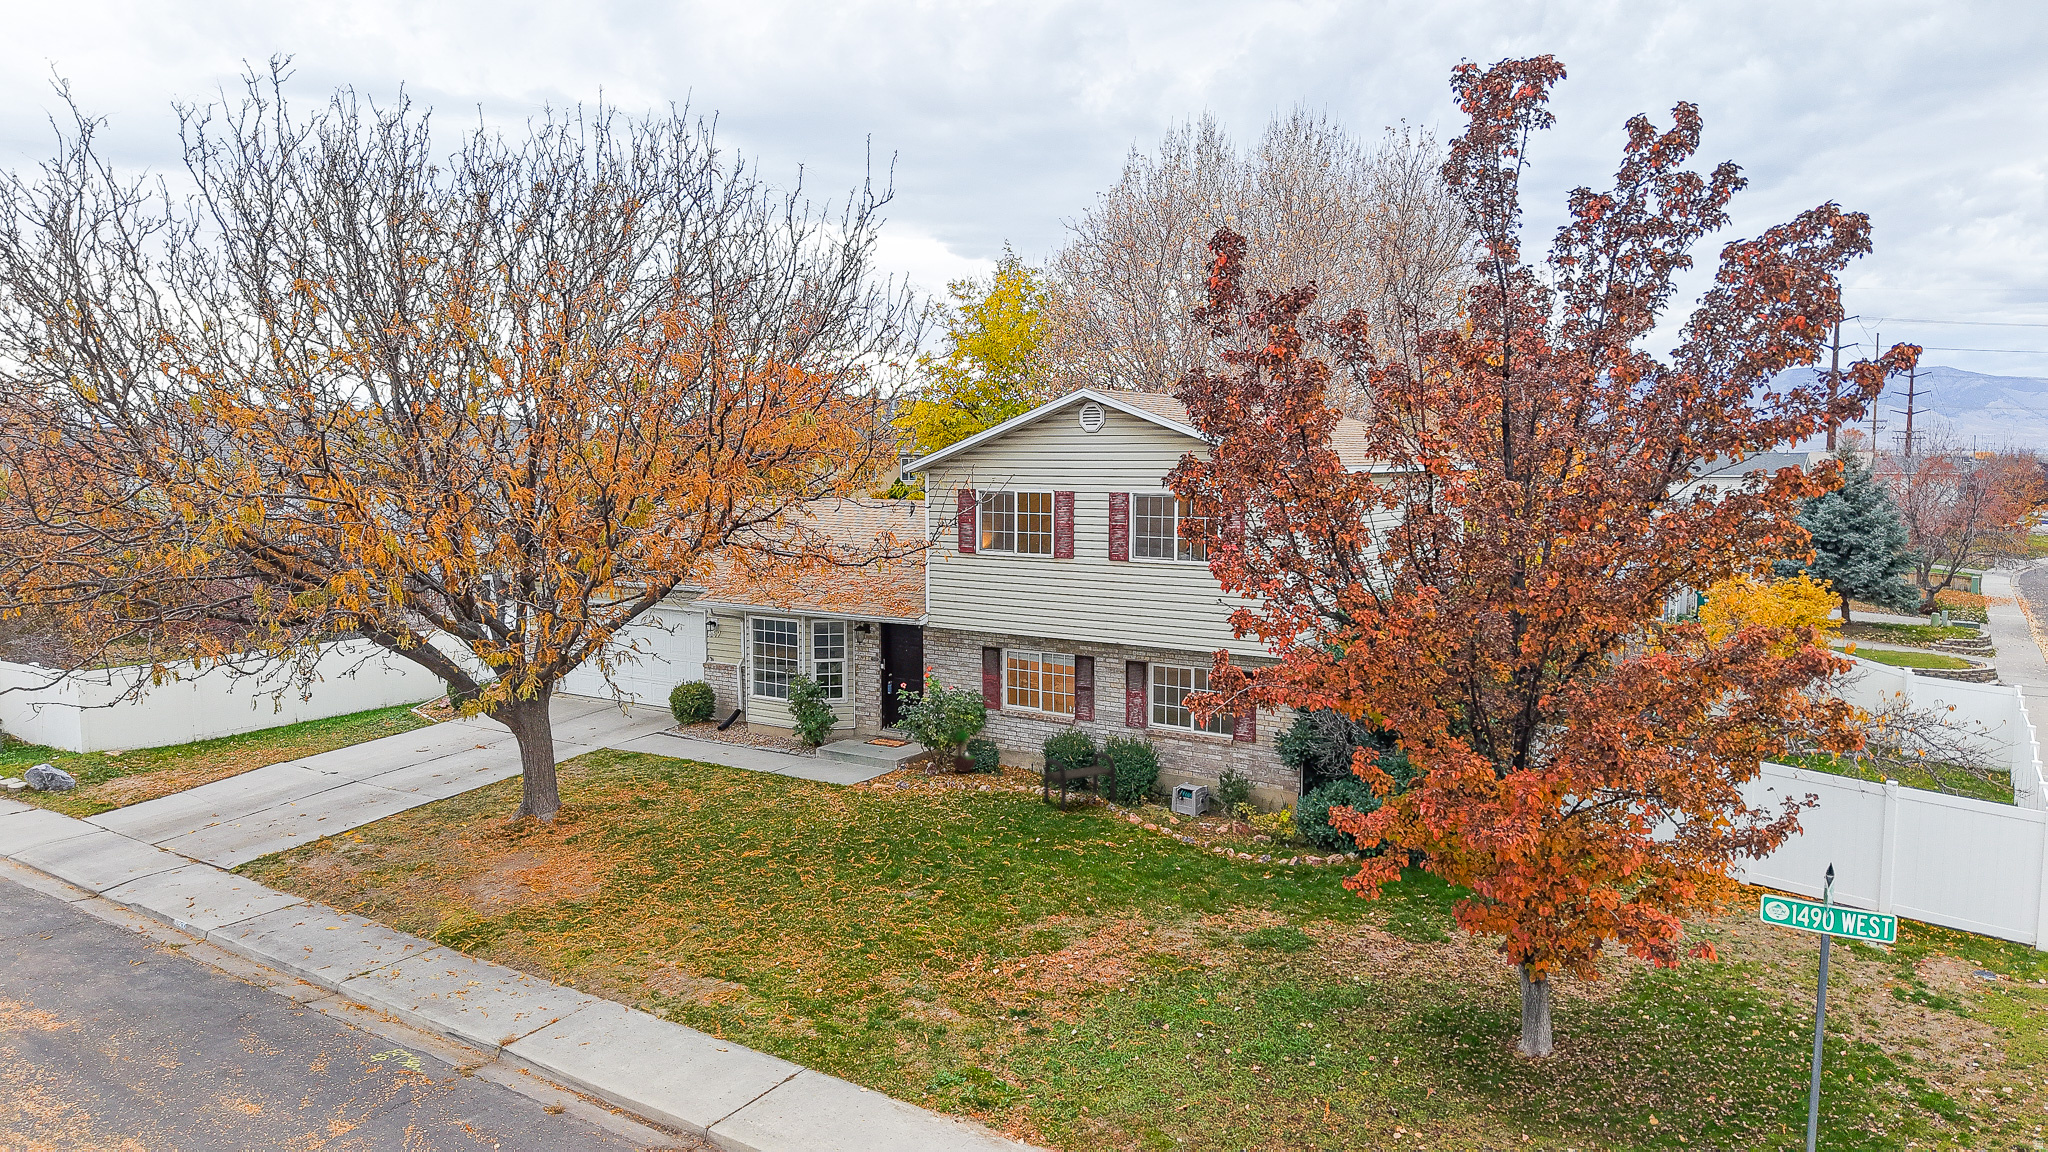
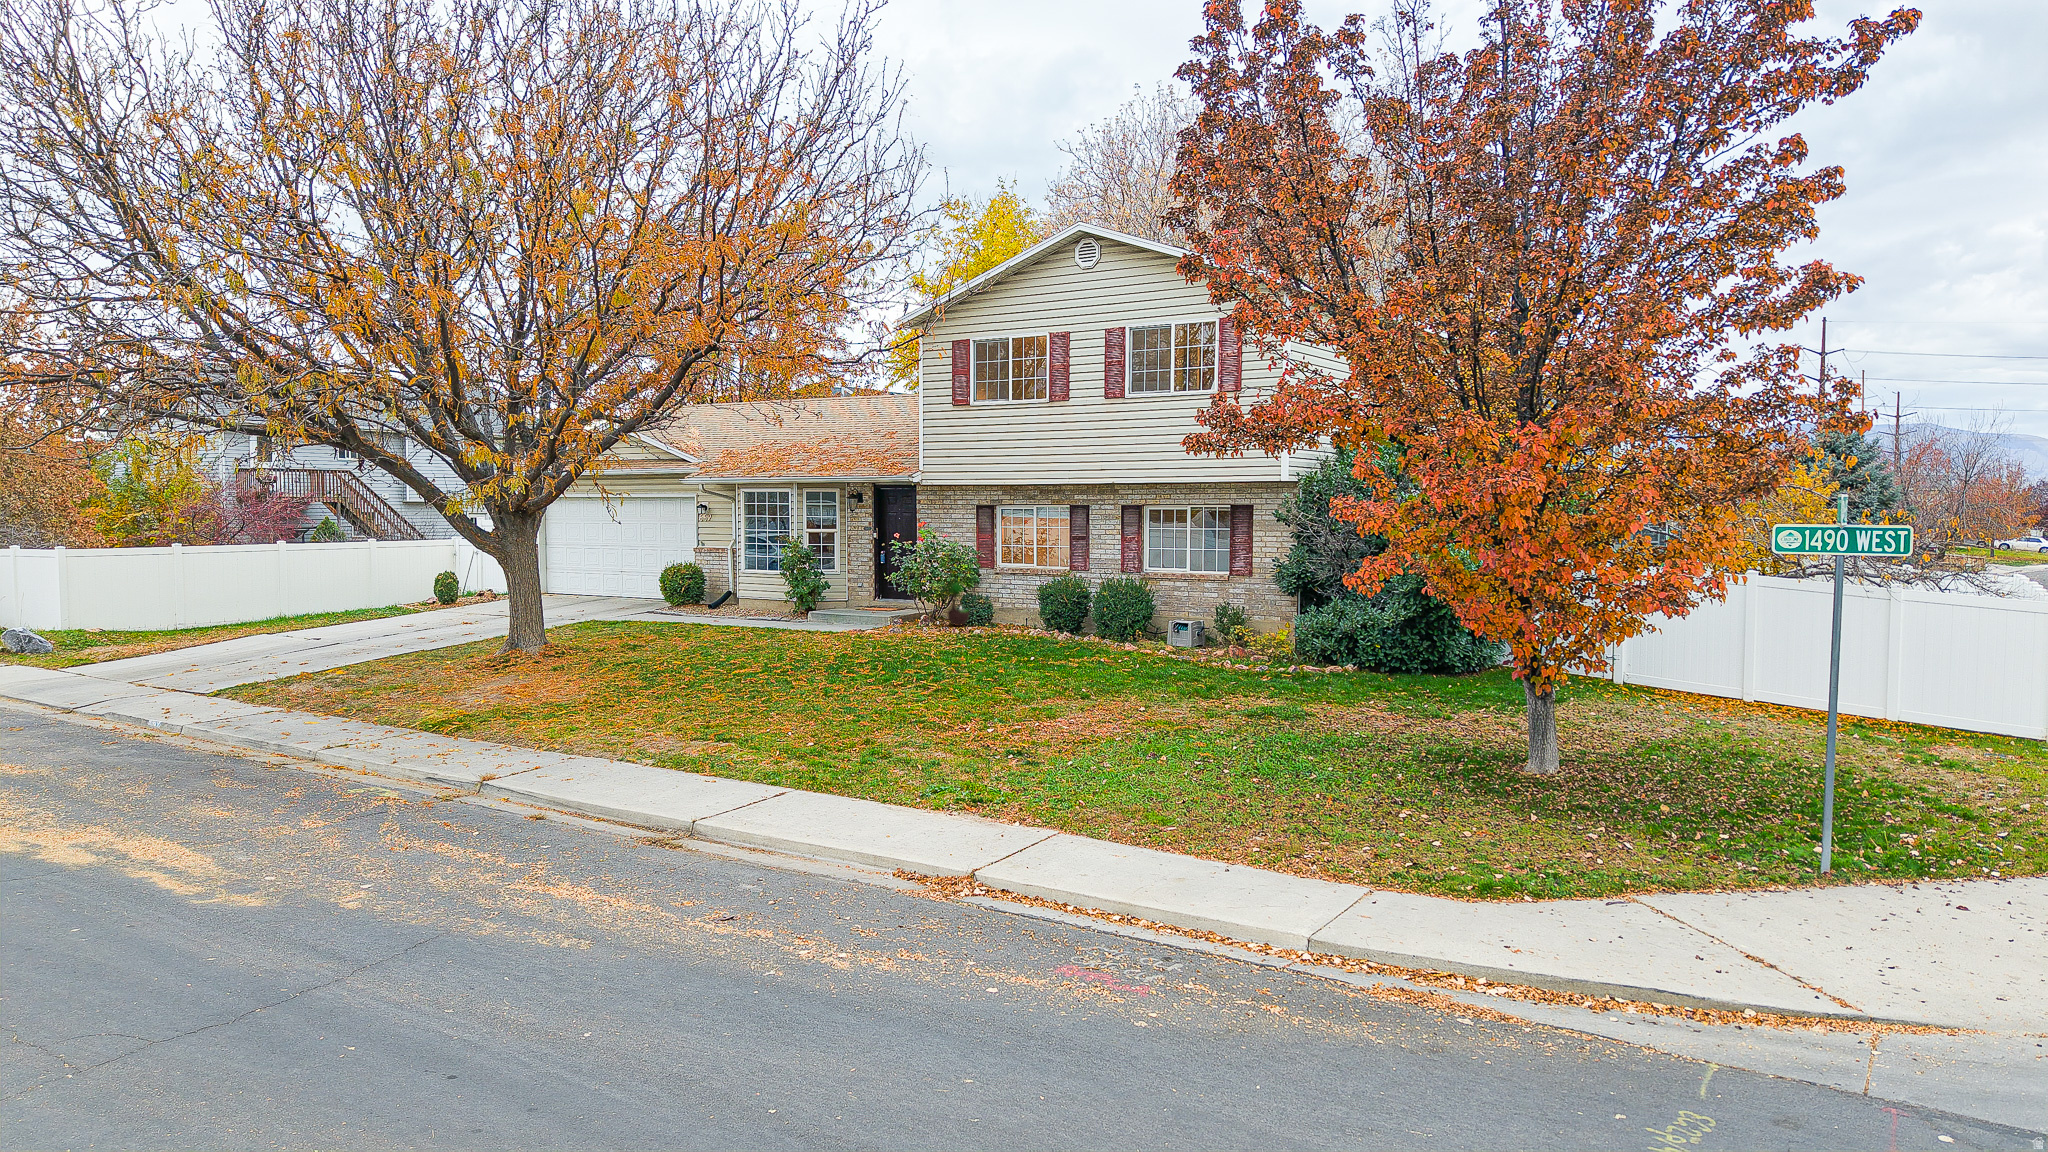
bench: present [1044,752,1116,810] -> none [1038,593,1111,646]

